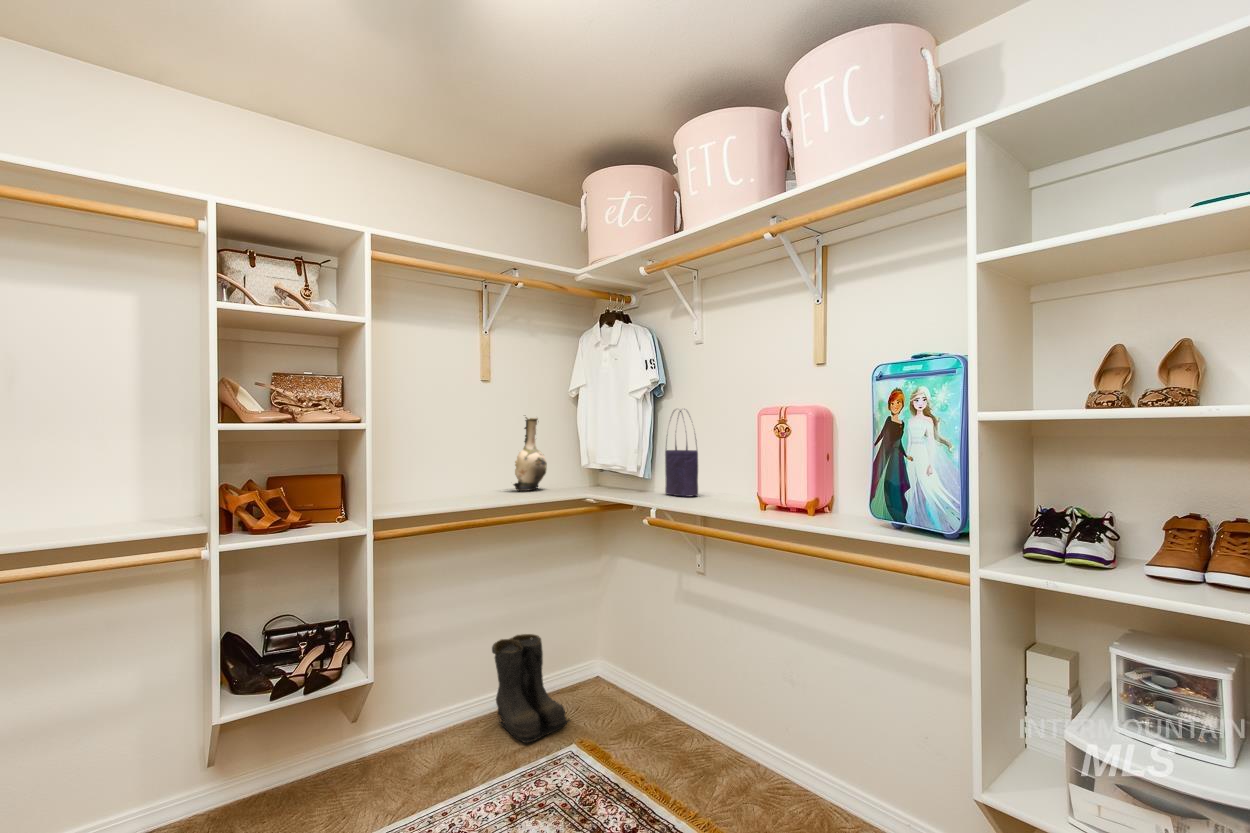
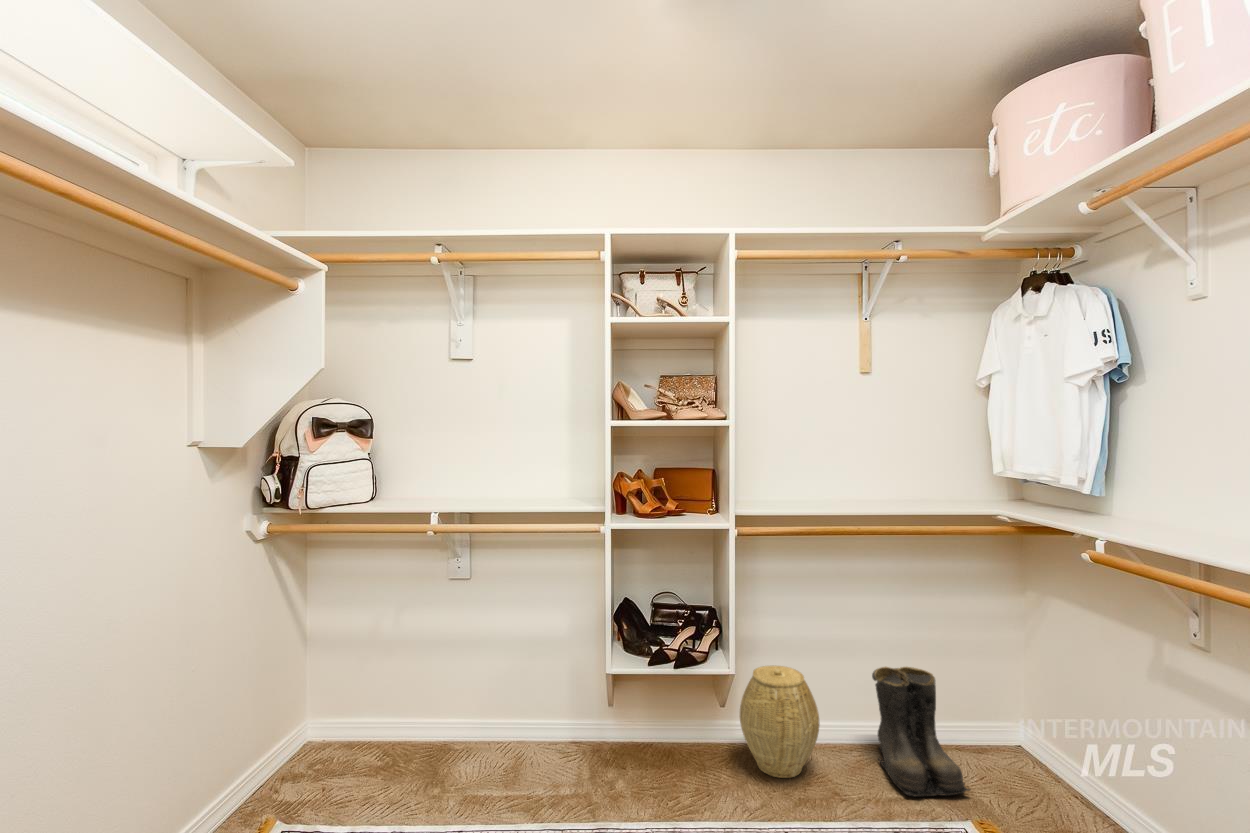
tote bag: present [665,409,698,496] -> none [1123,403,1183,533]
decorative vase: present [513,417,547,491] -> none [896,410,947,500]
woven basket: none [370,662,450,773] -> present [740,666,820,778]

